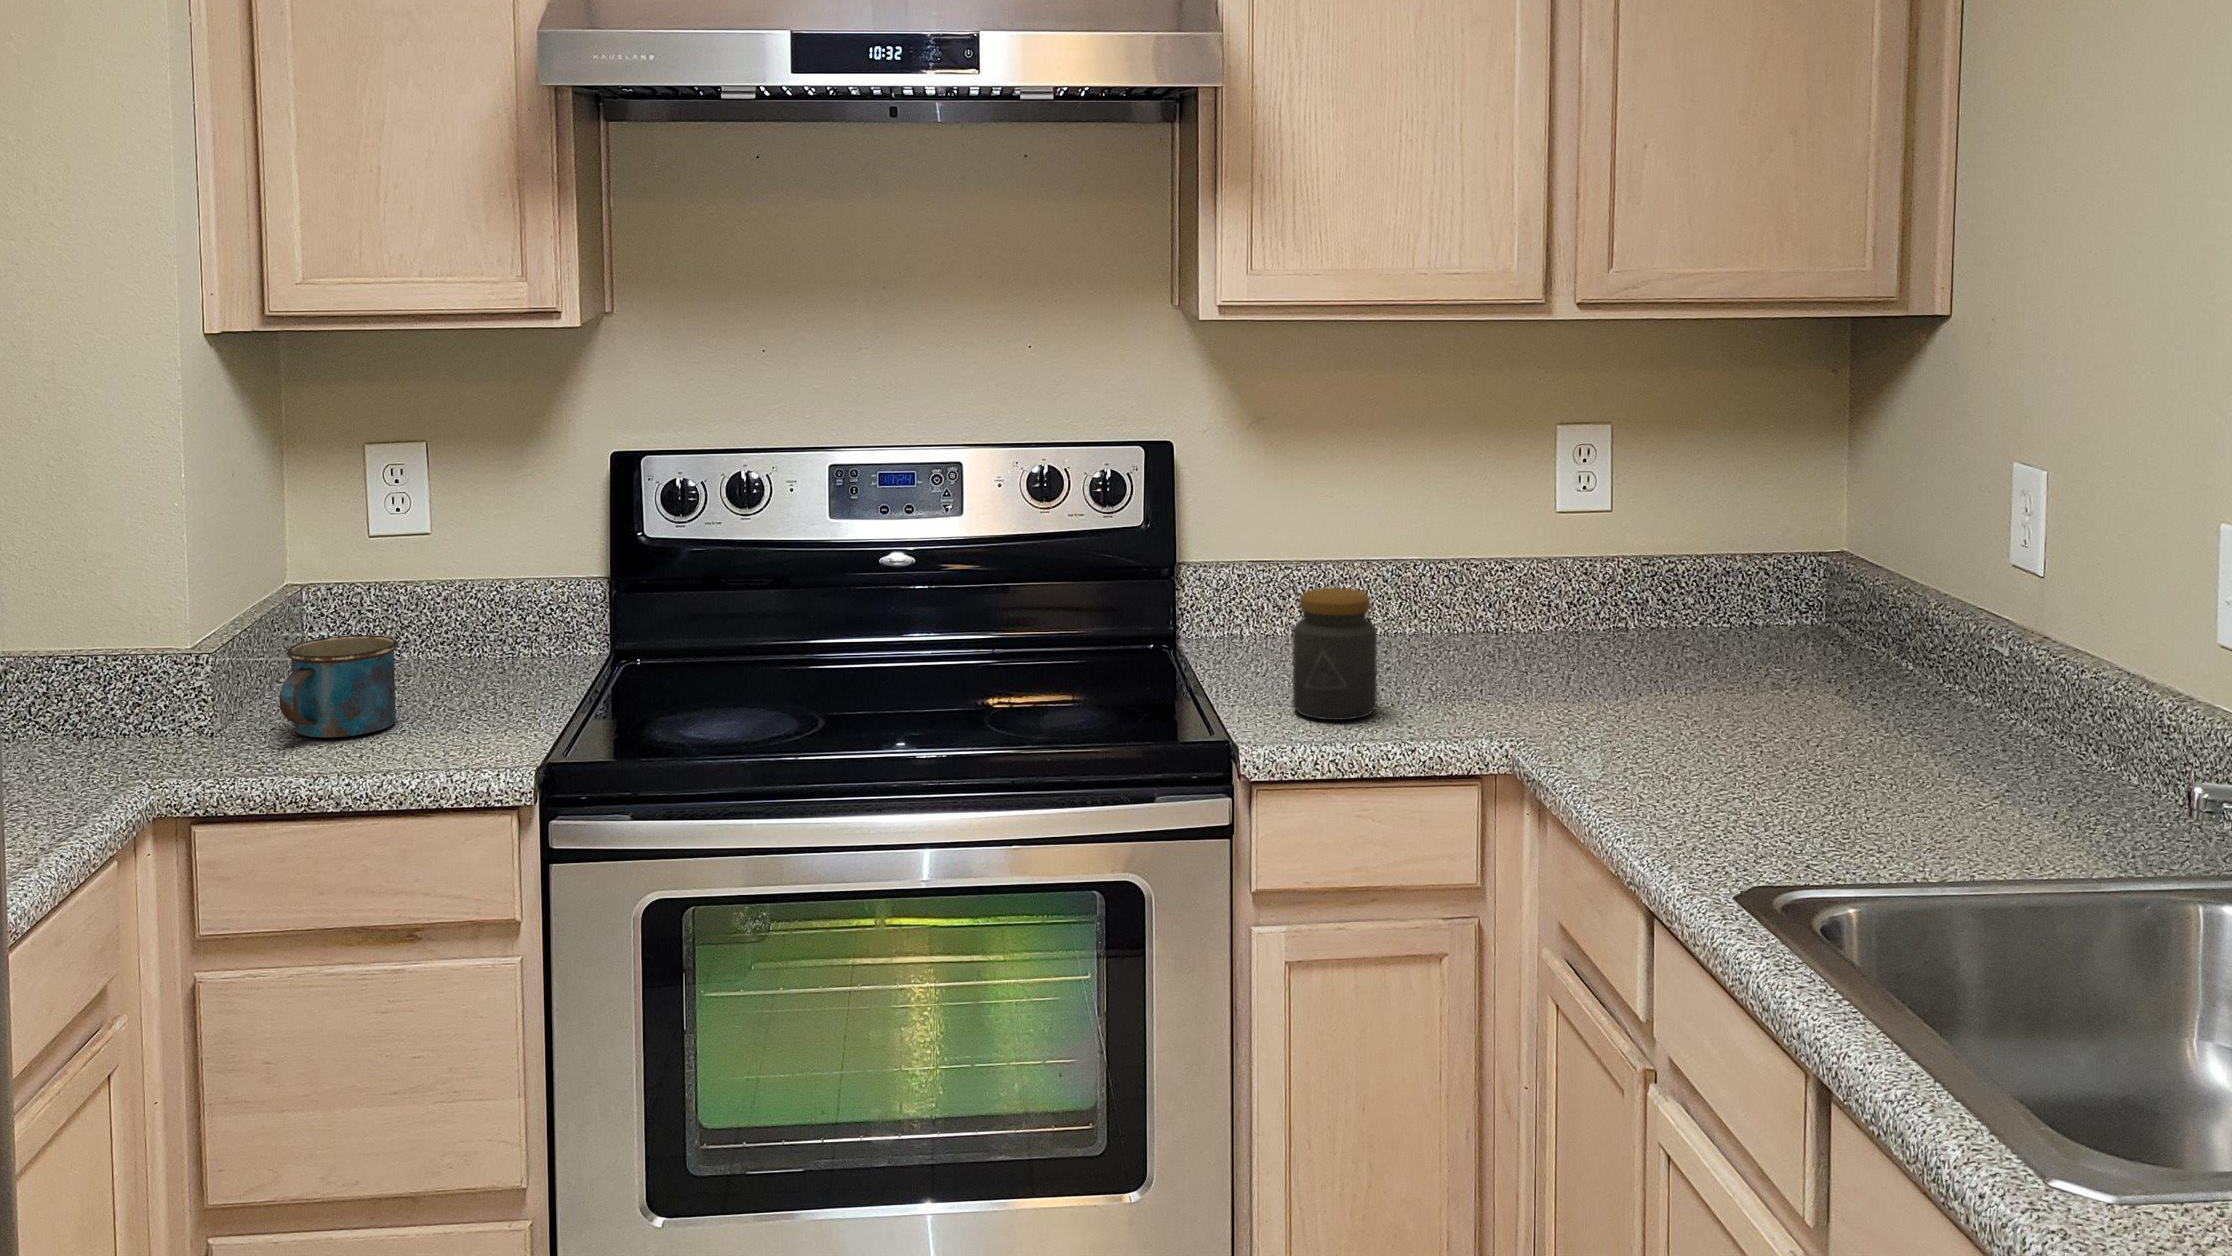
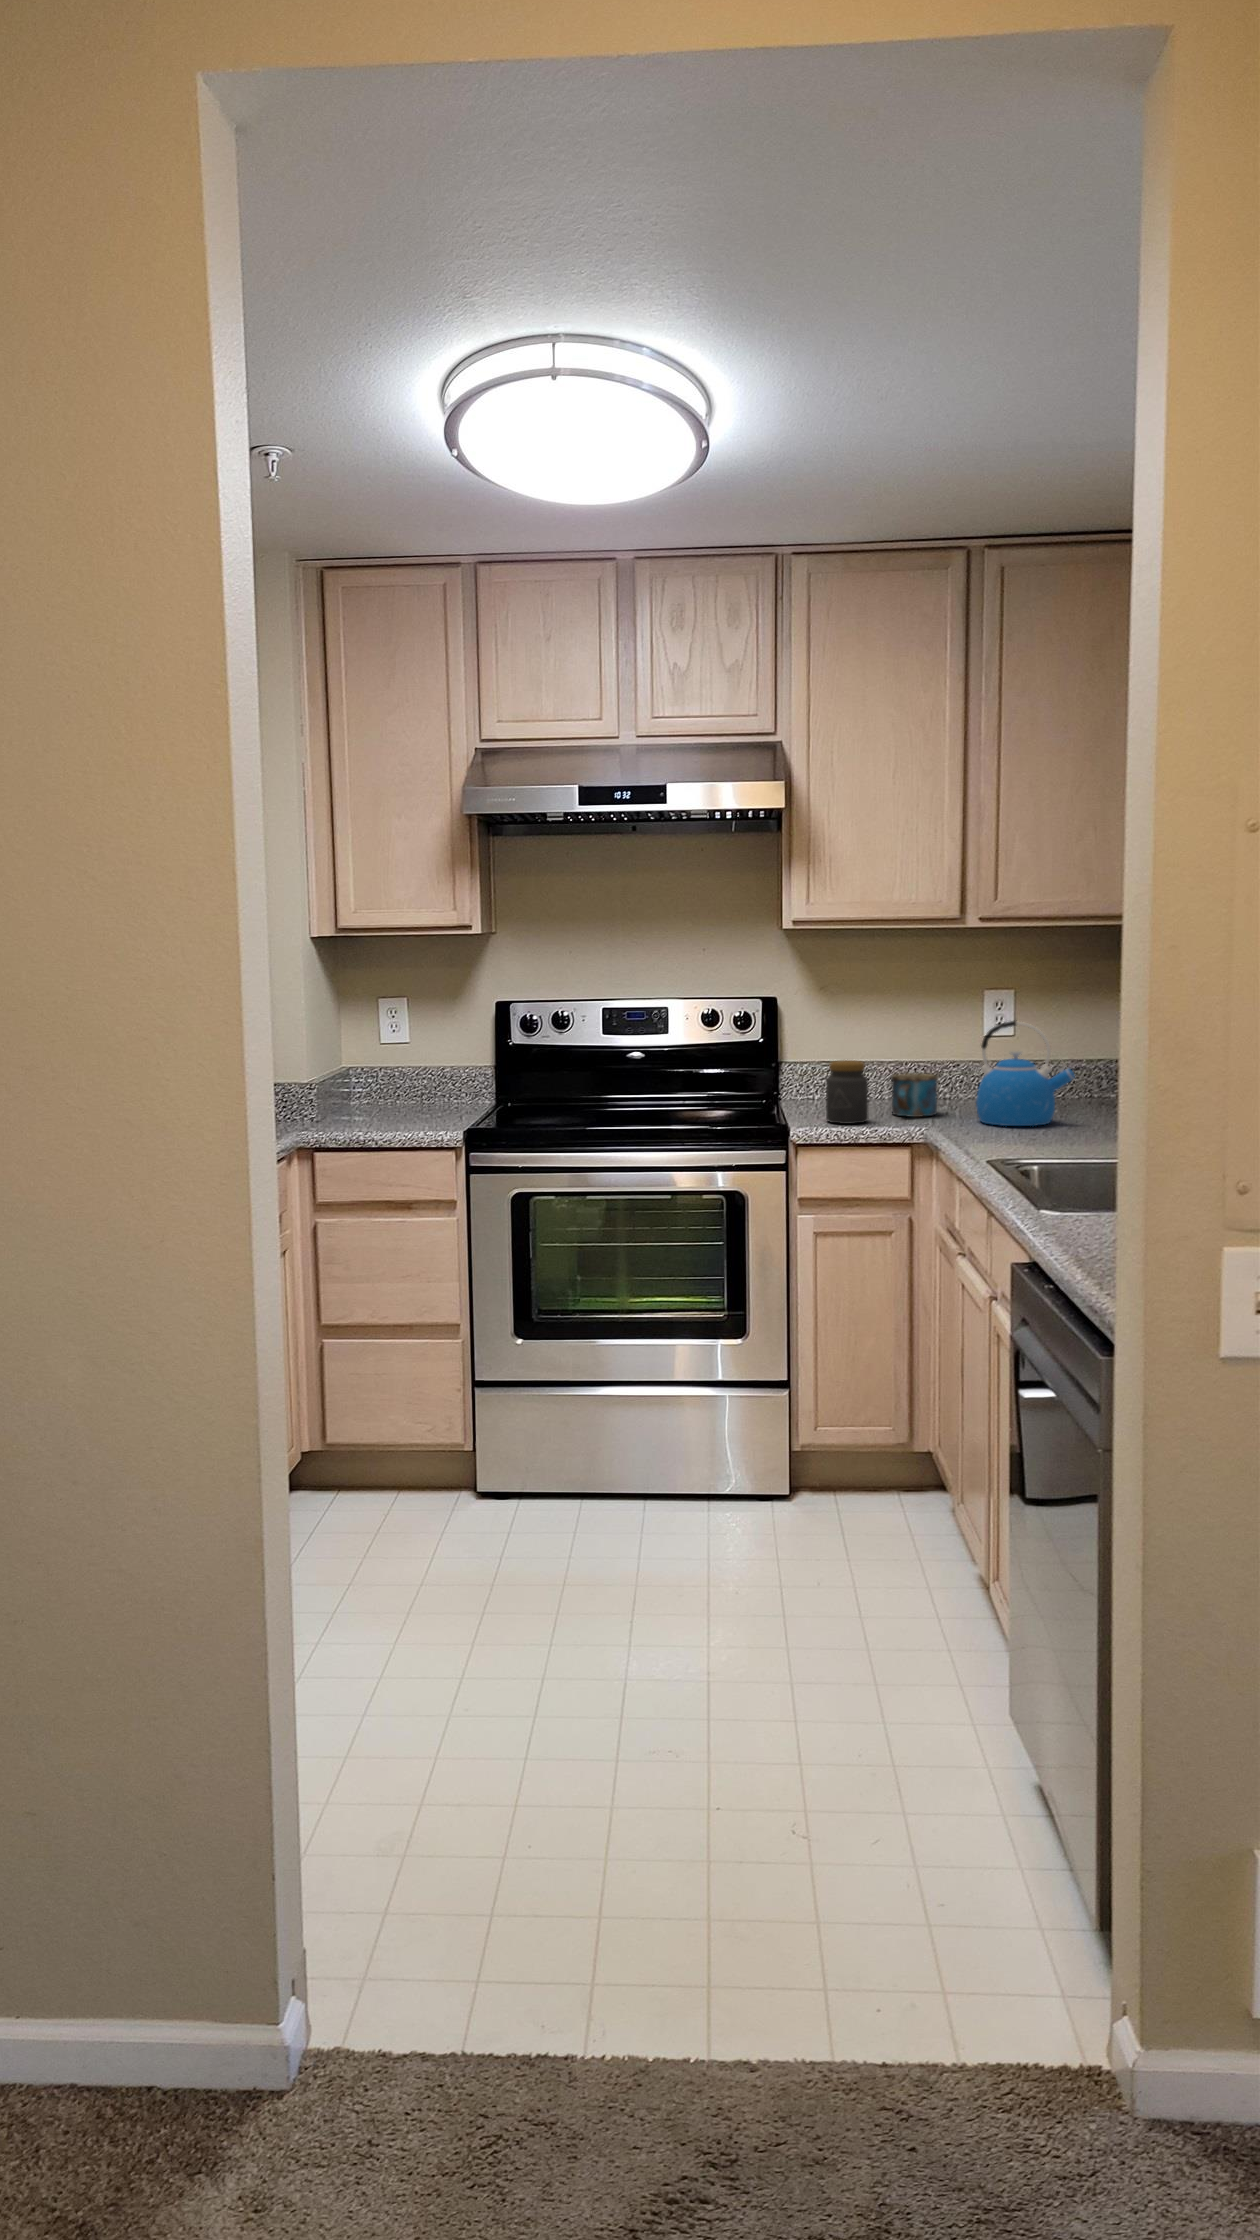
kettle: none [1581,510,1773,722] -> present [976,1021,1075,1126]
mug: present [279,635,398,738] -> present [891,1073,939,1117]

